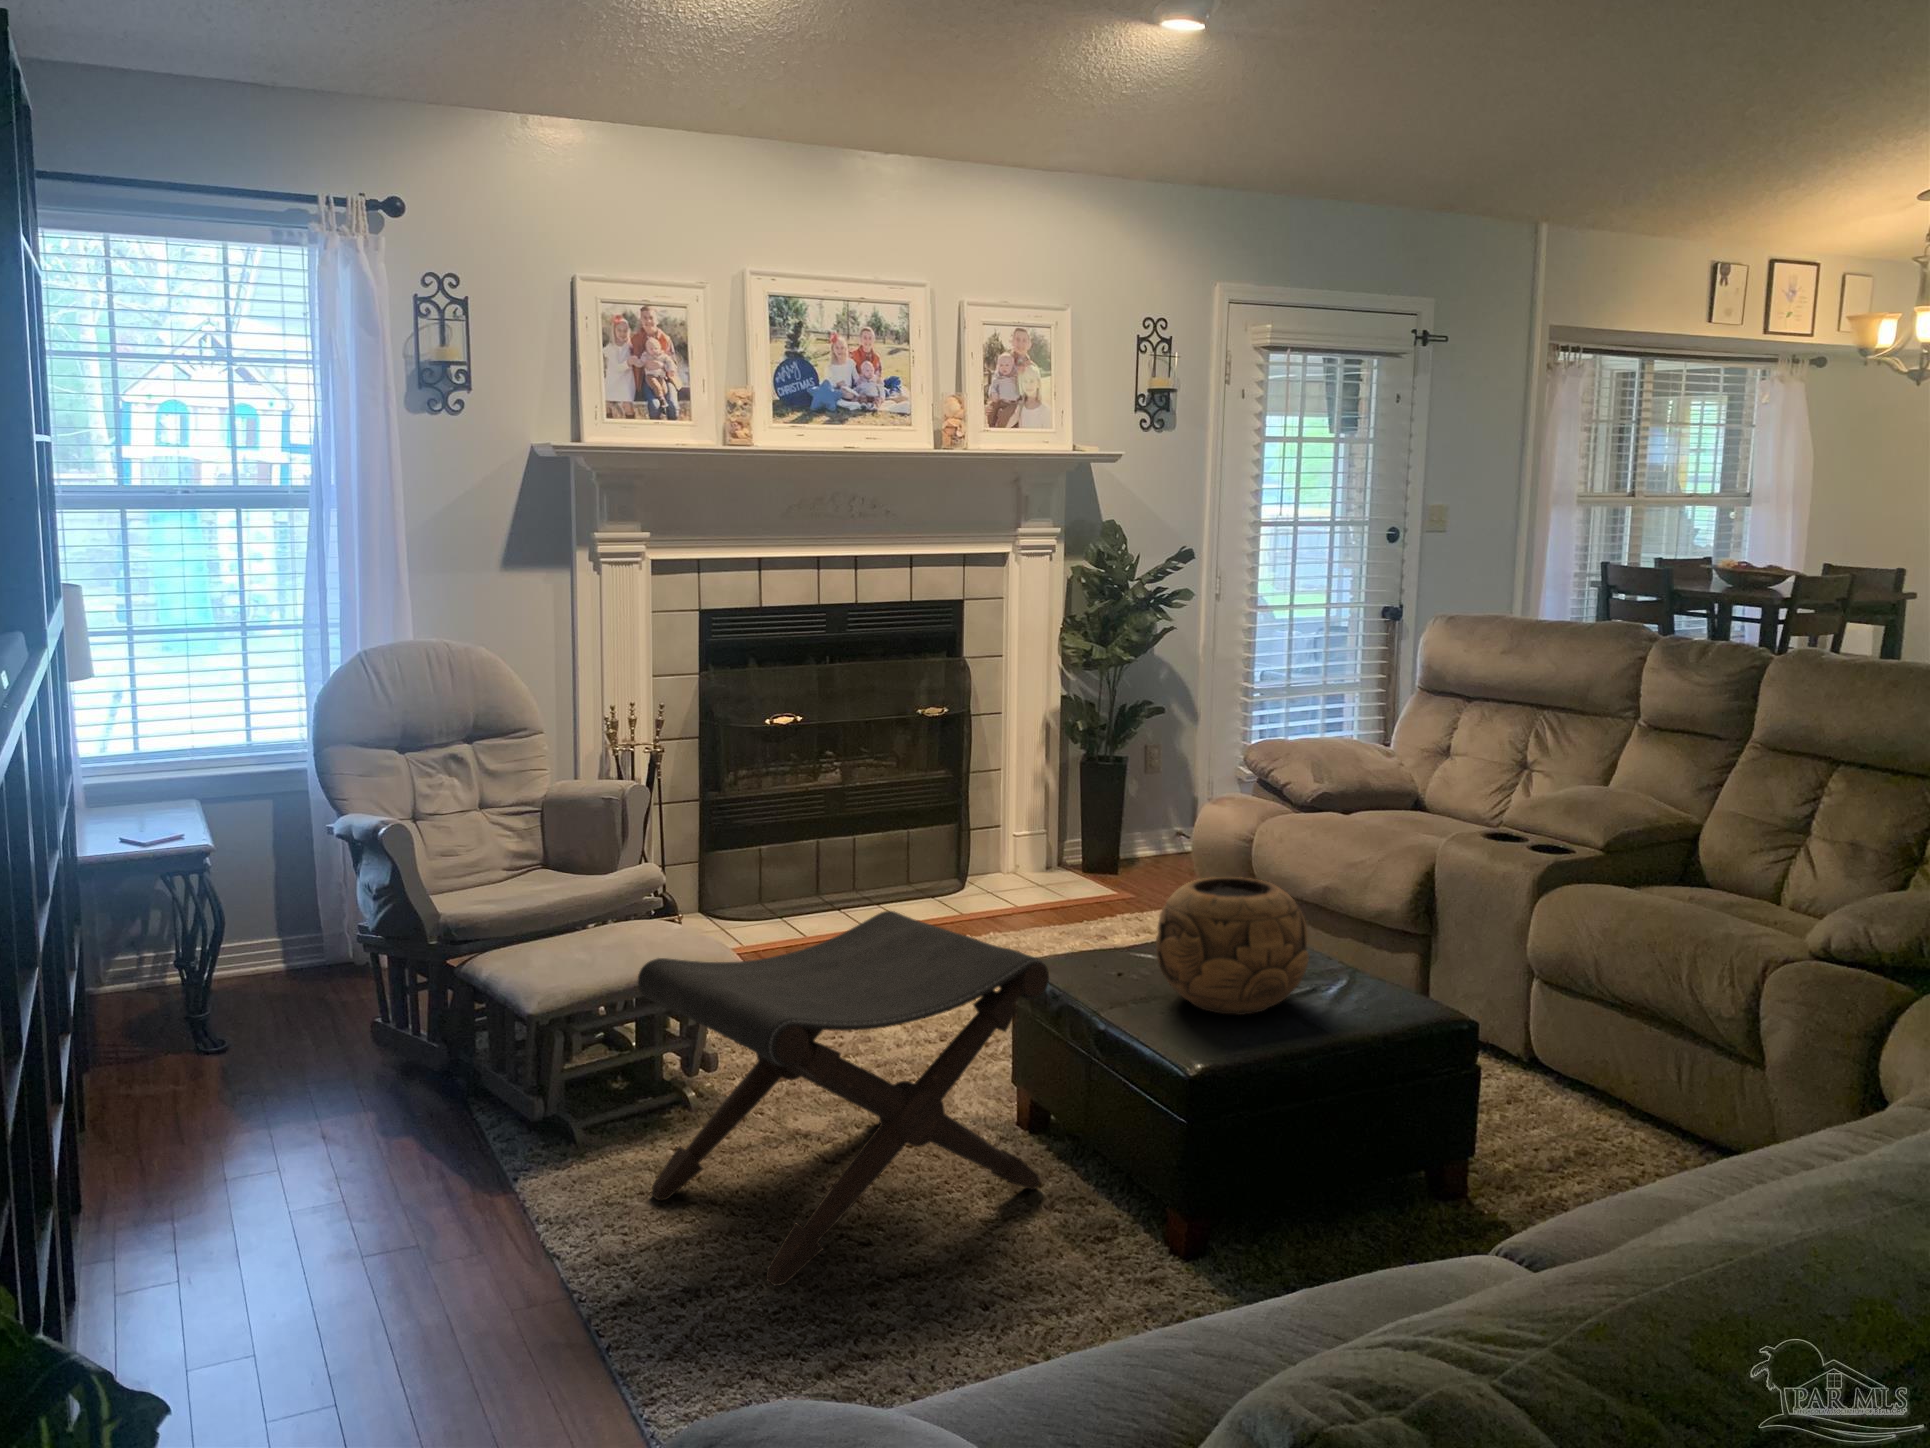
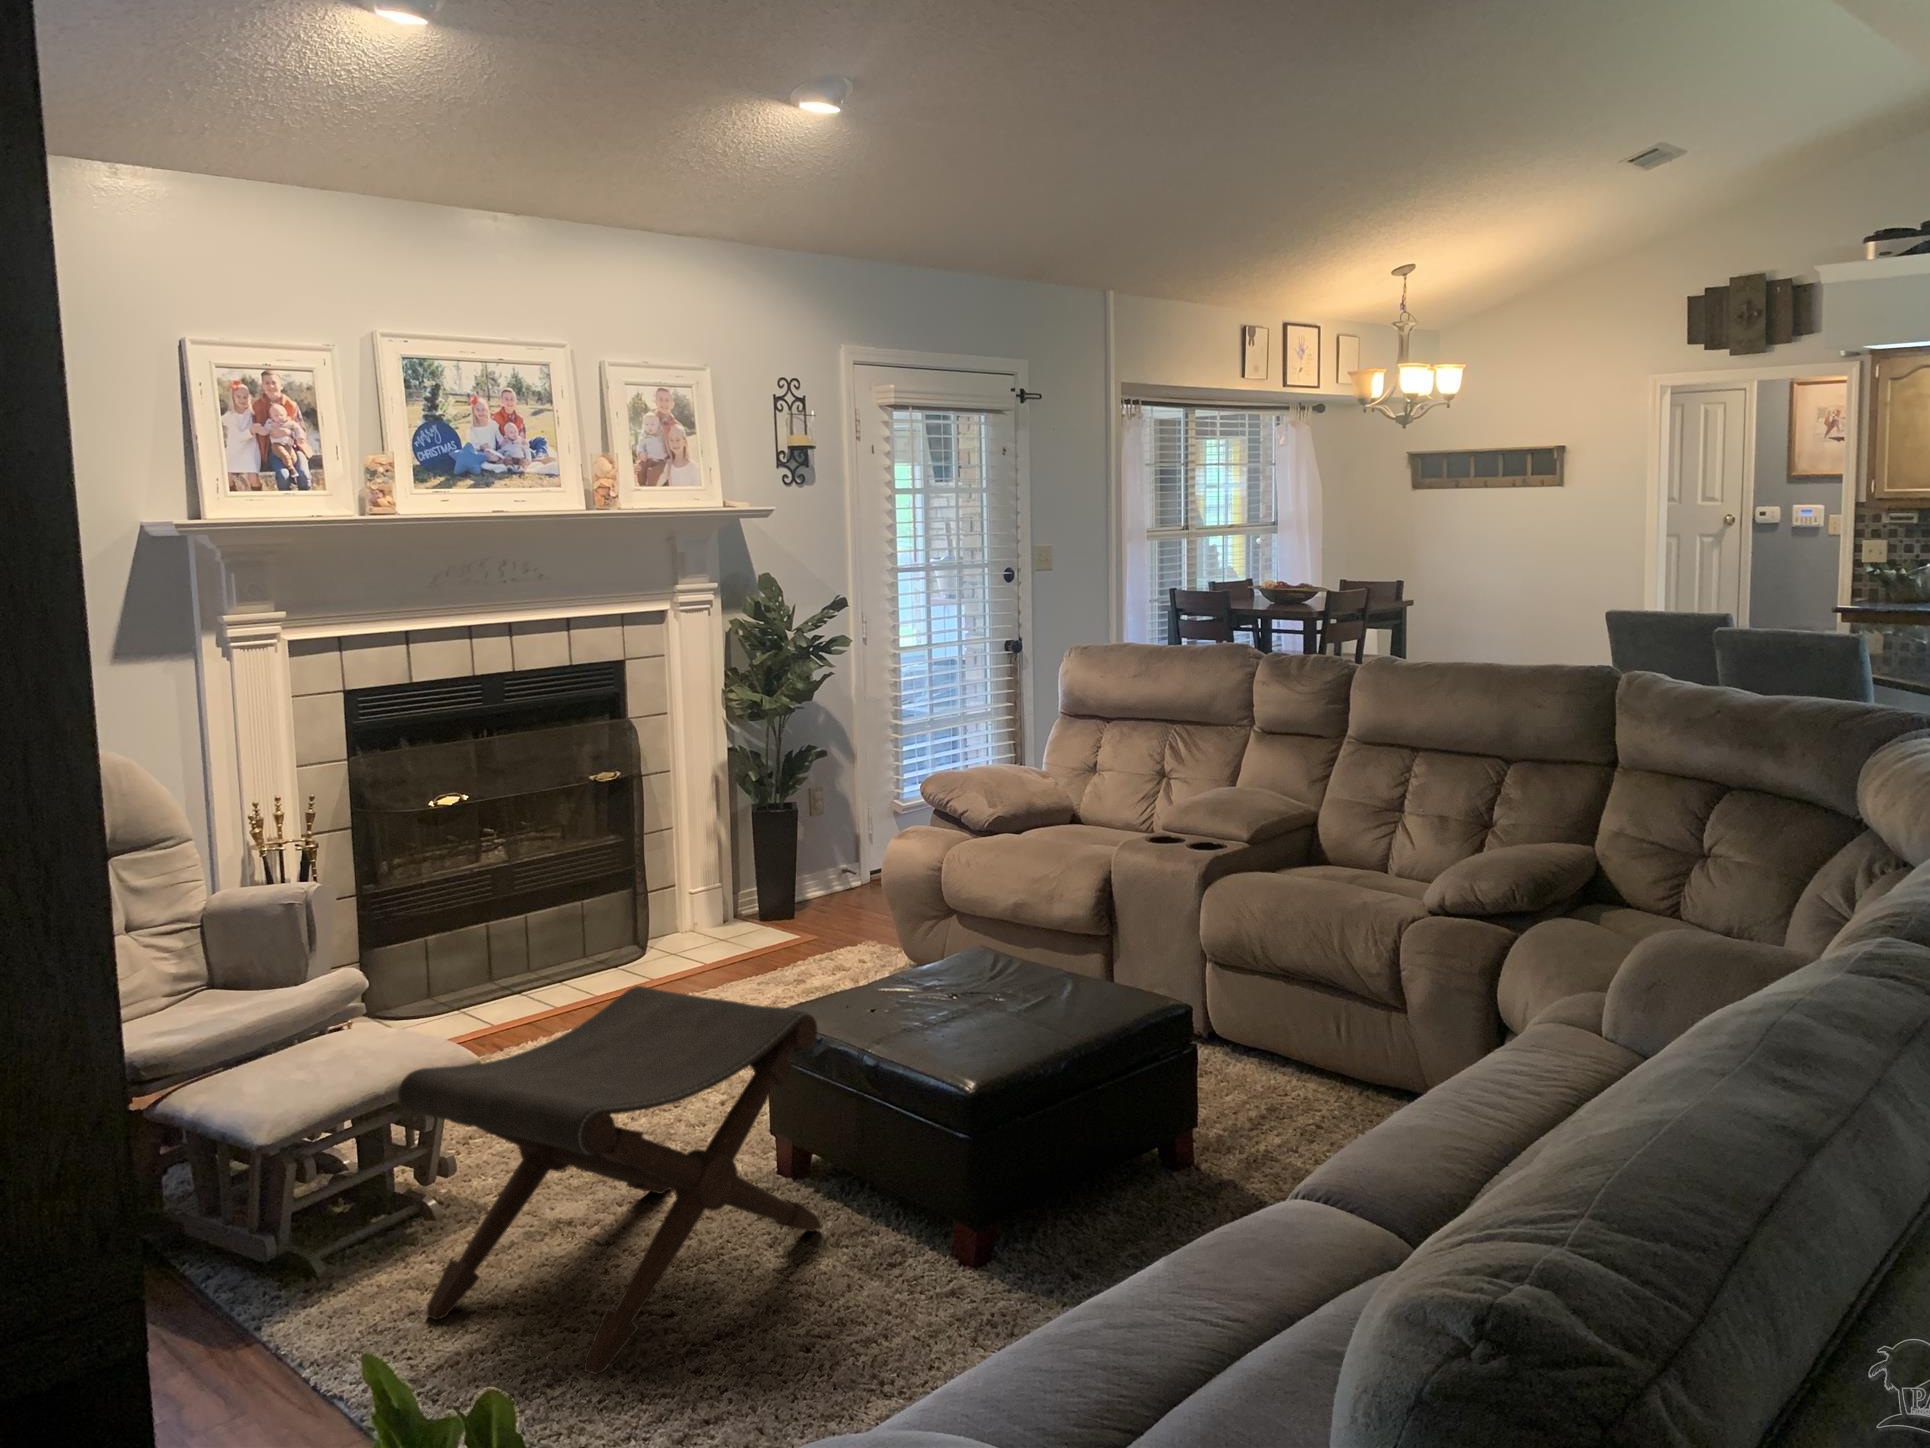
decorative bowl: present [1156,877,1309,1015] -> none [908,912,1044,1038]

